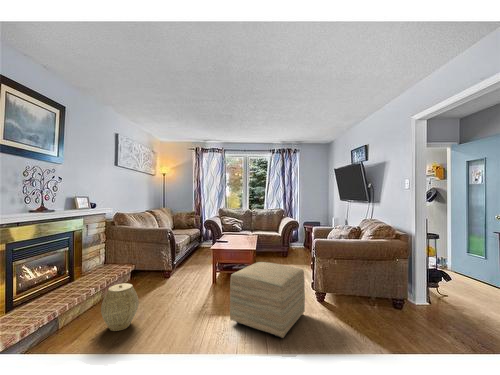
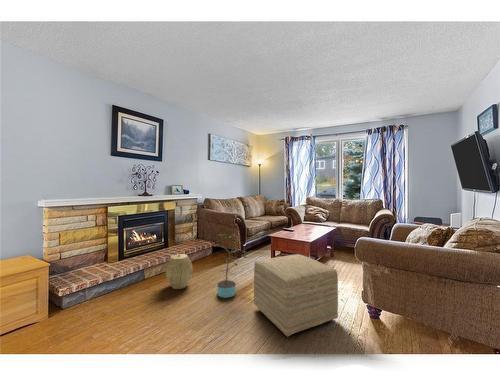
potted plant: none [175,251,211,324] -> present [213,234,247,298]

